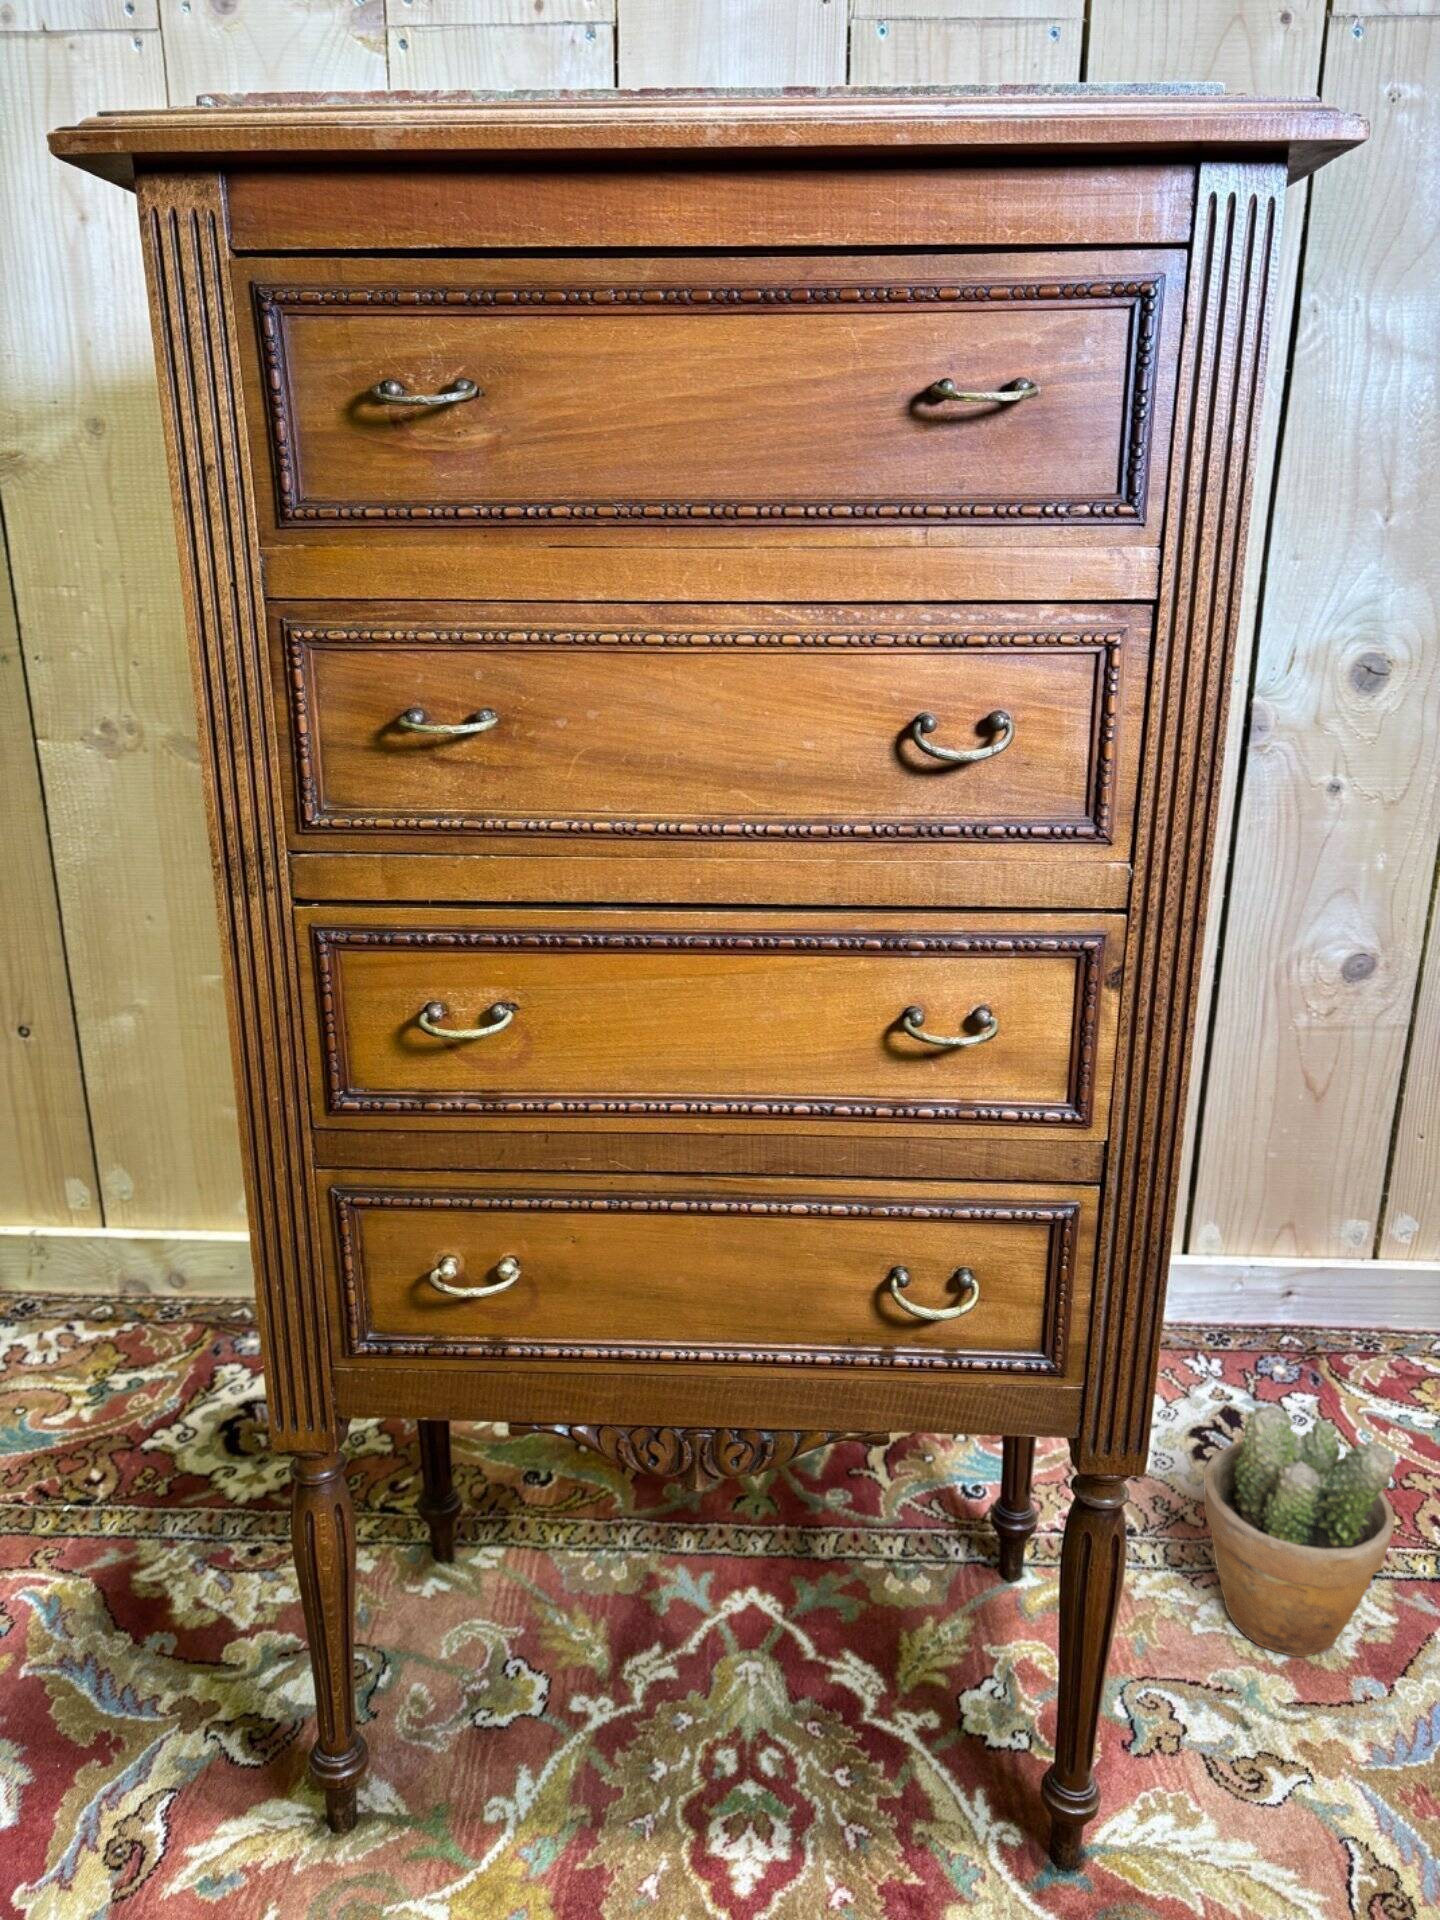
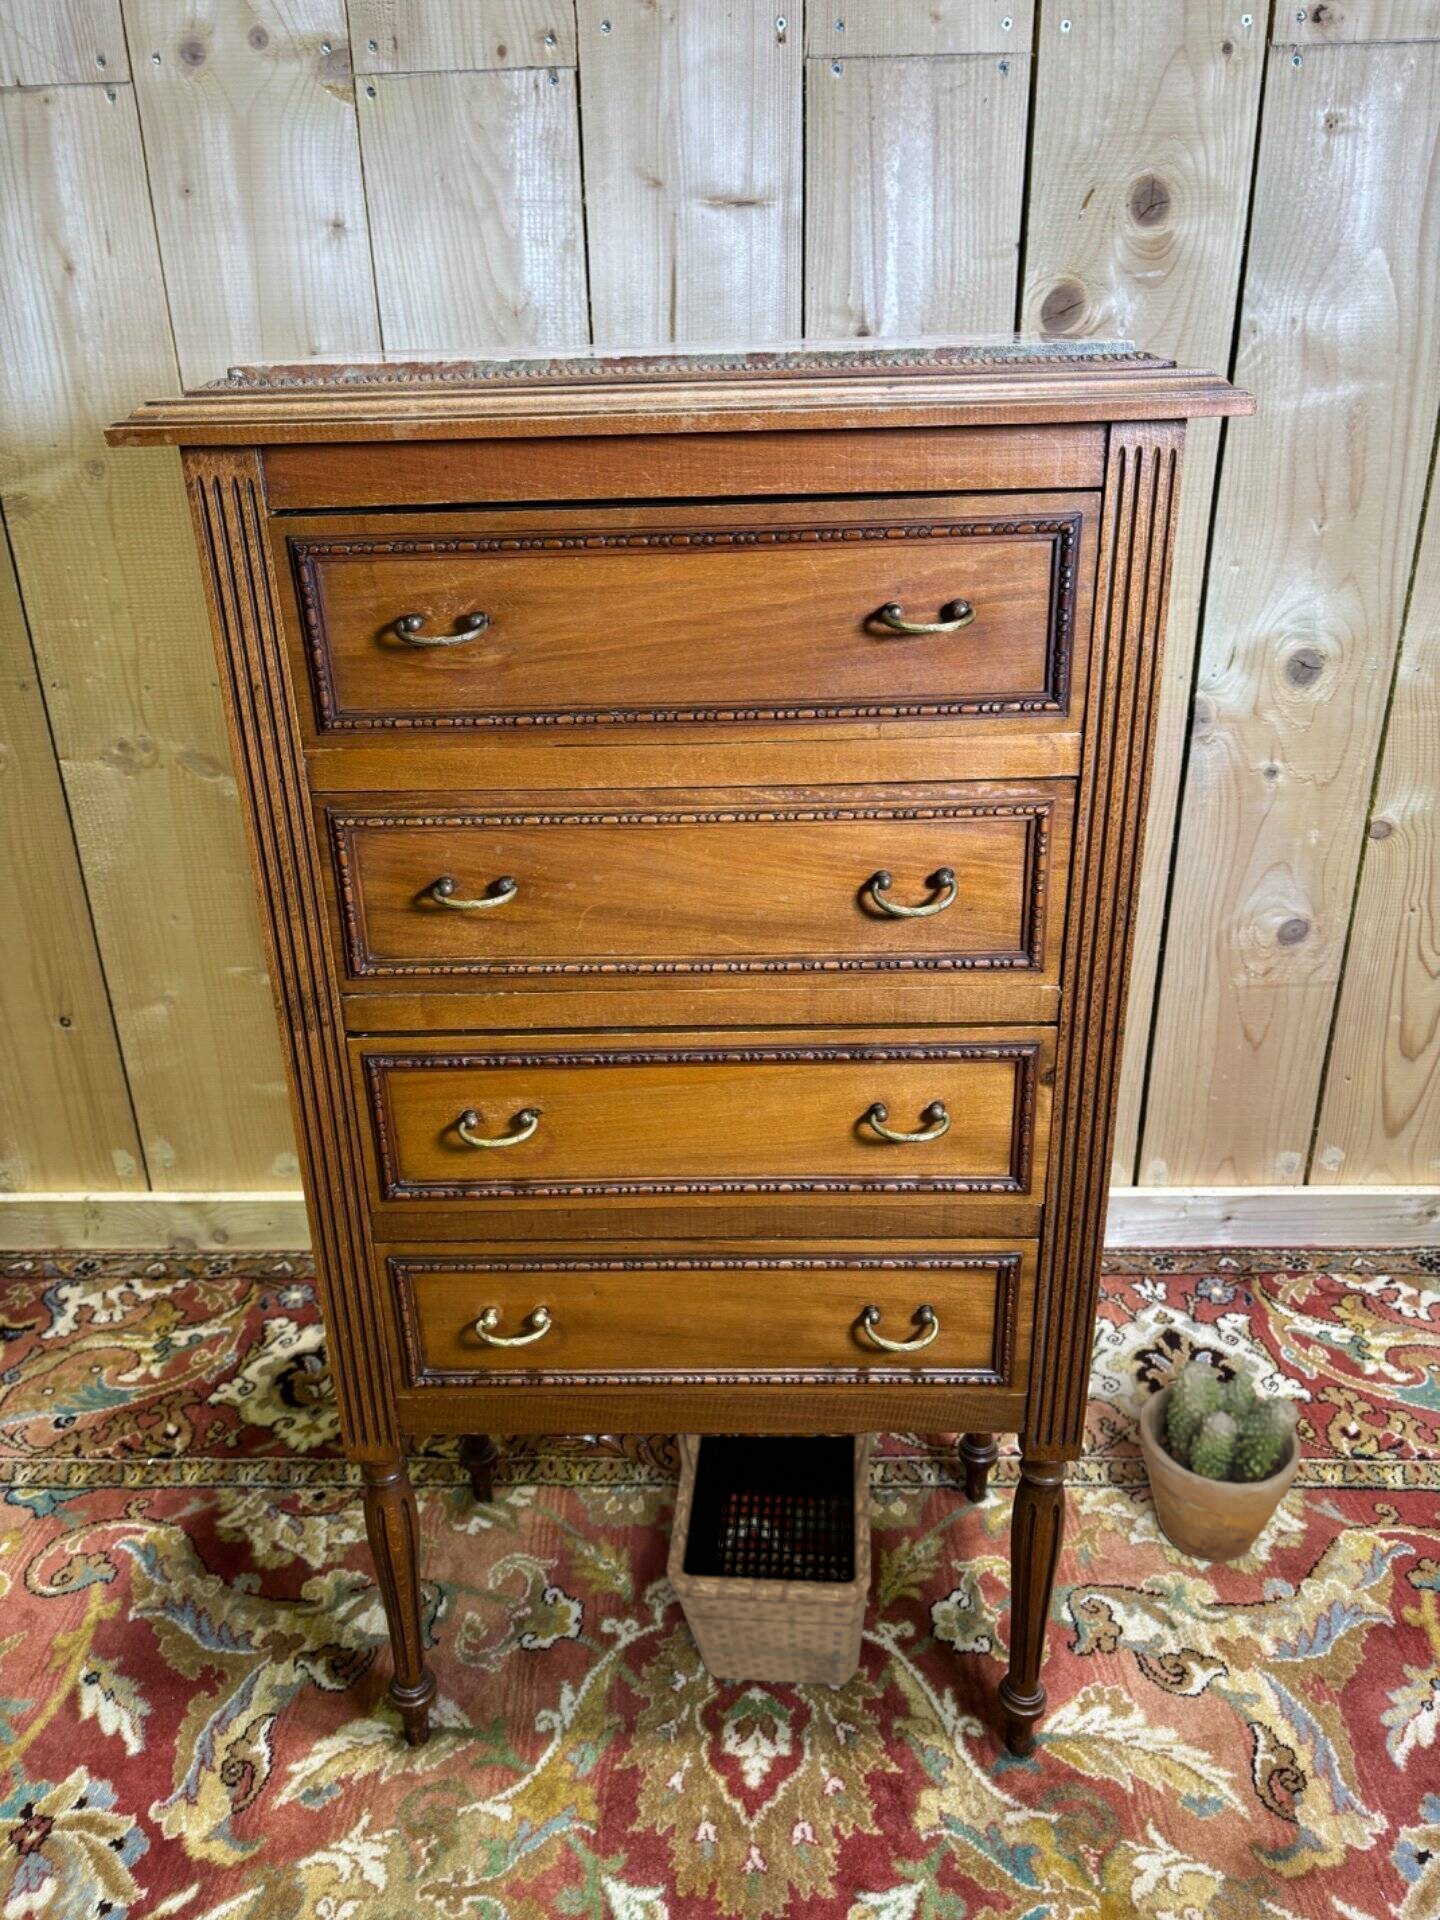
basket: none [650,1401,893,1780] -> present [667,1433,871,1685]

